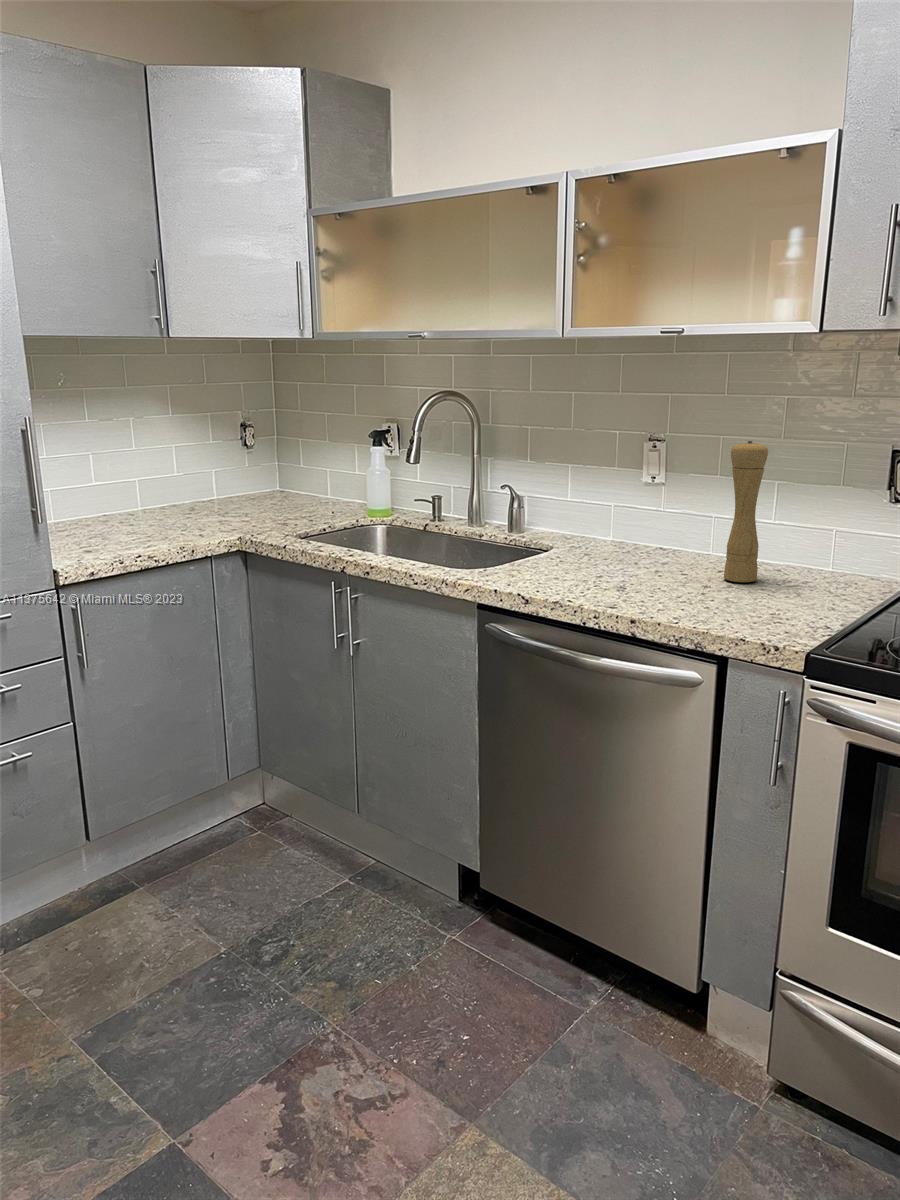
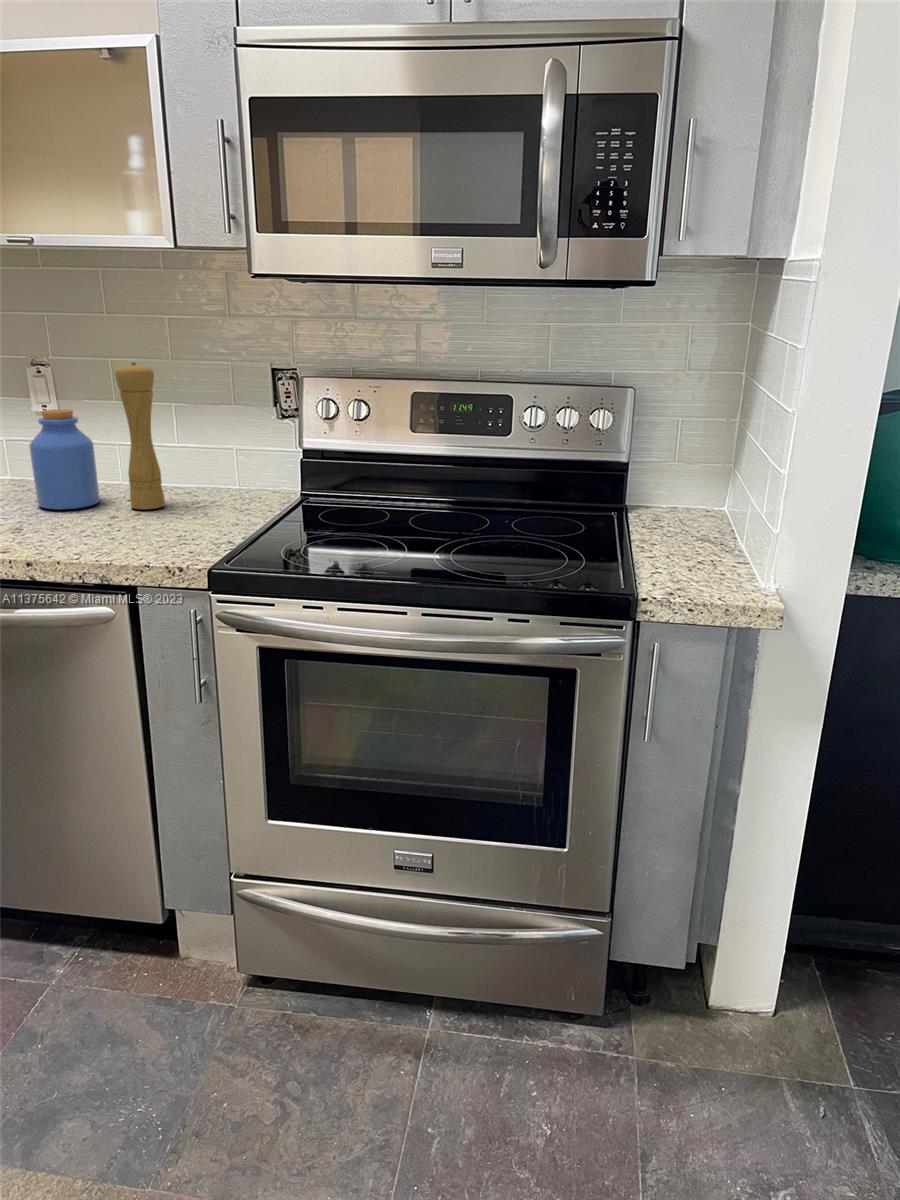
jar: none [639,481,697,574] -> present [29,409,100,510]

